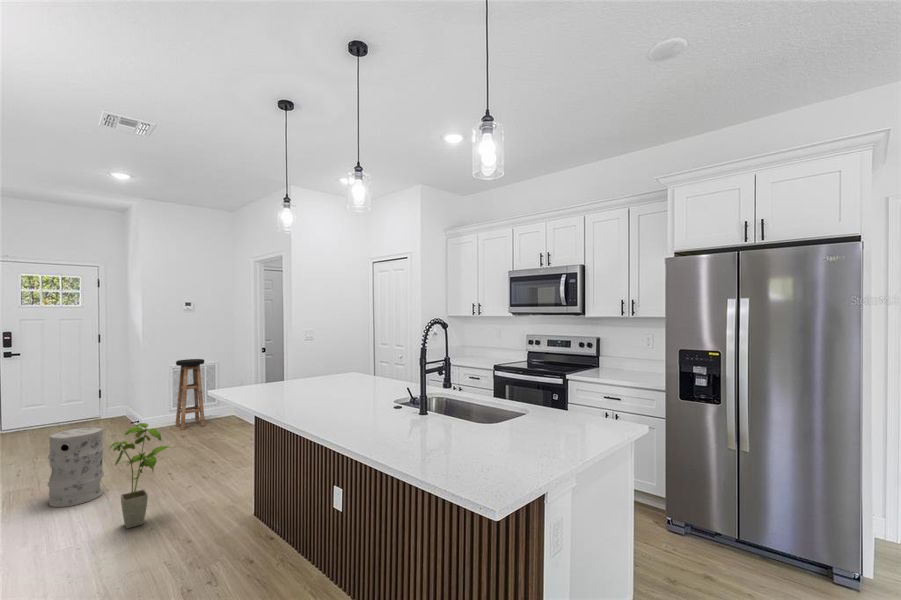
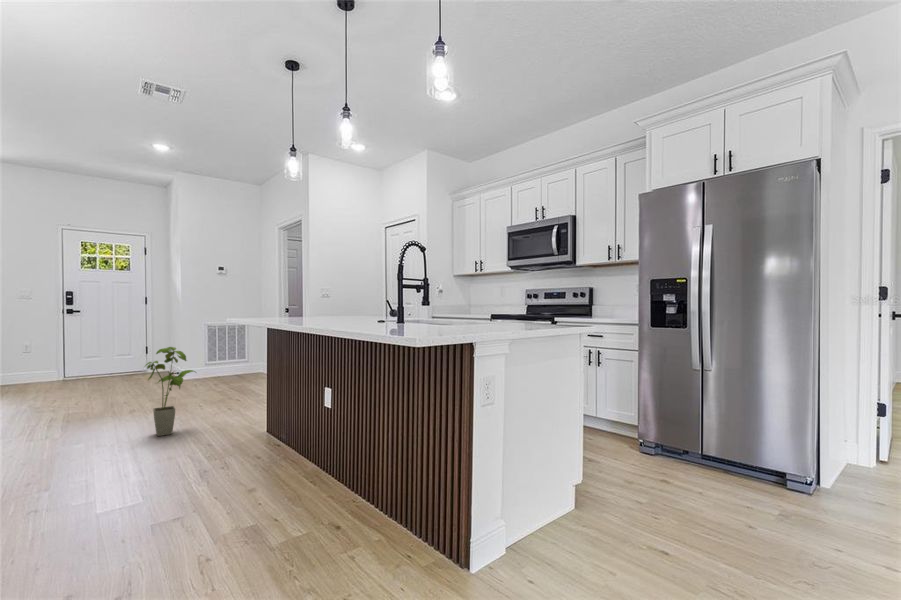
bar stool: present [175,359,205,430] -> none [211,319,237,381]
trash can: present [47,426,104,507] -> none [97,359,143,423]

